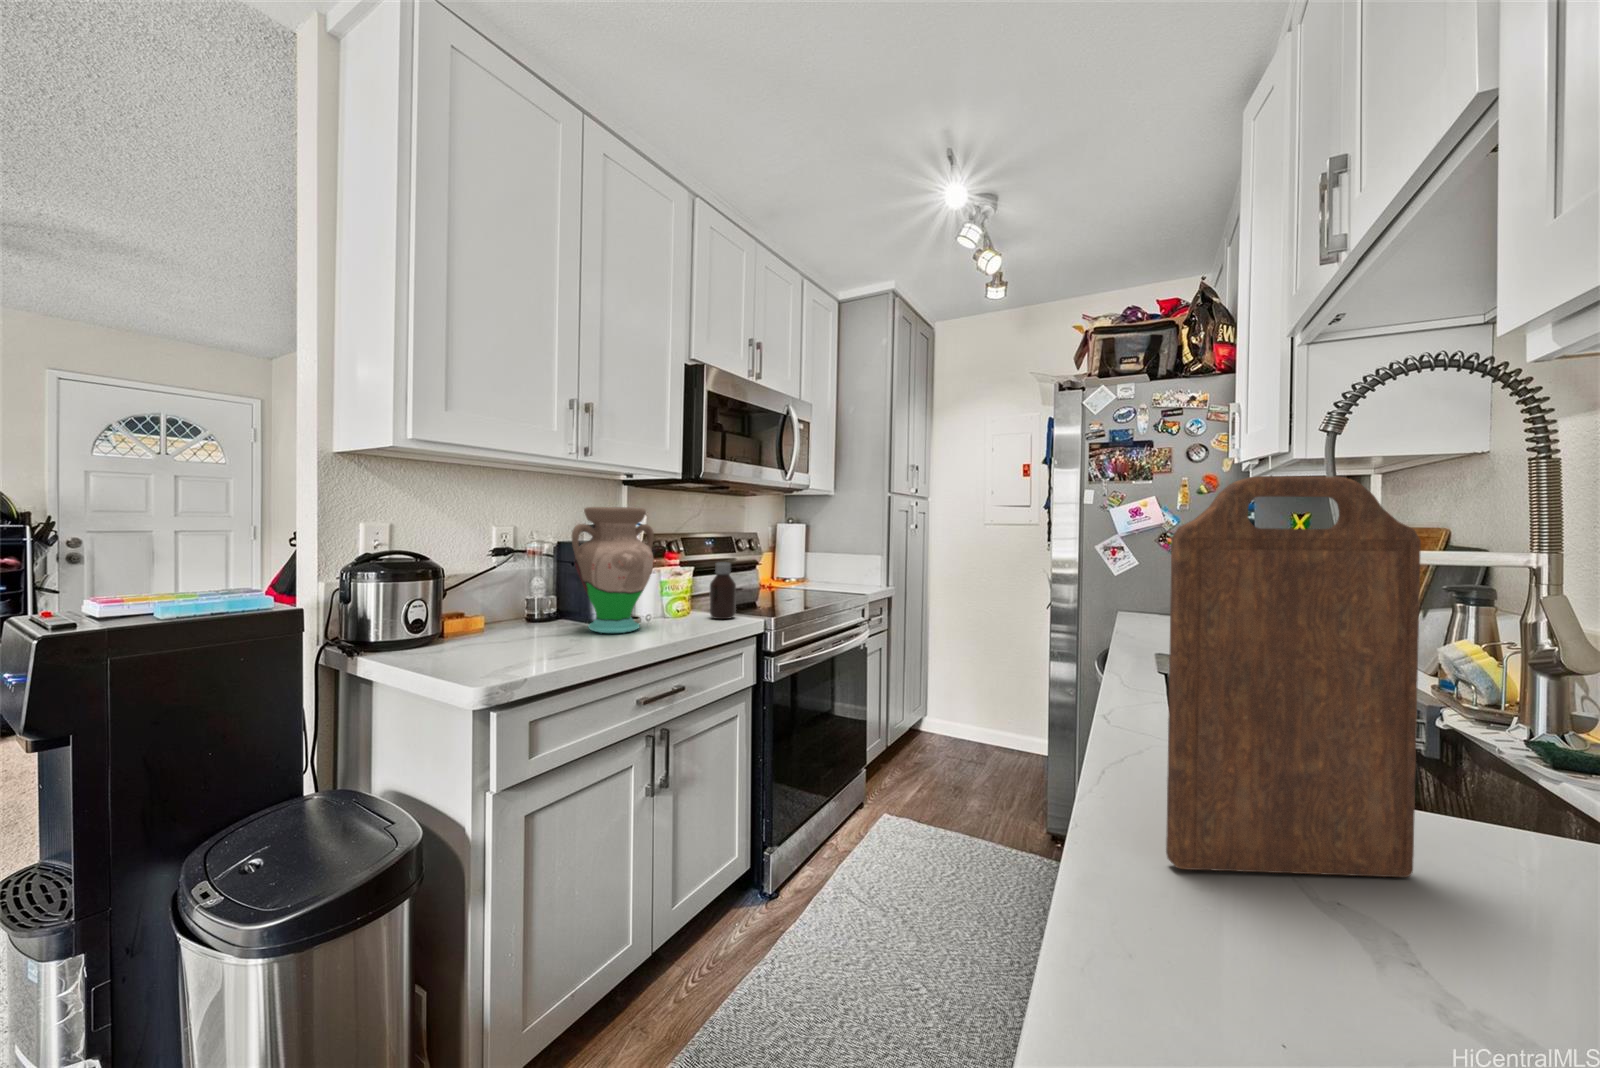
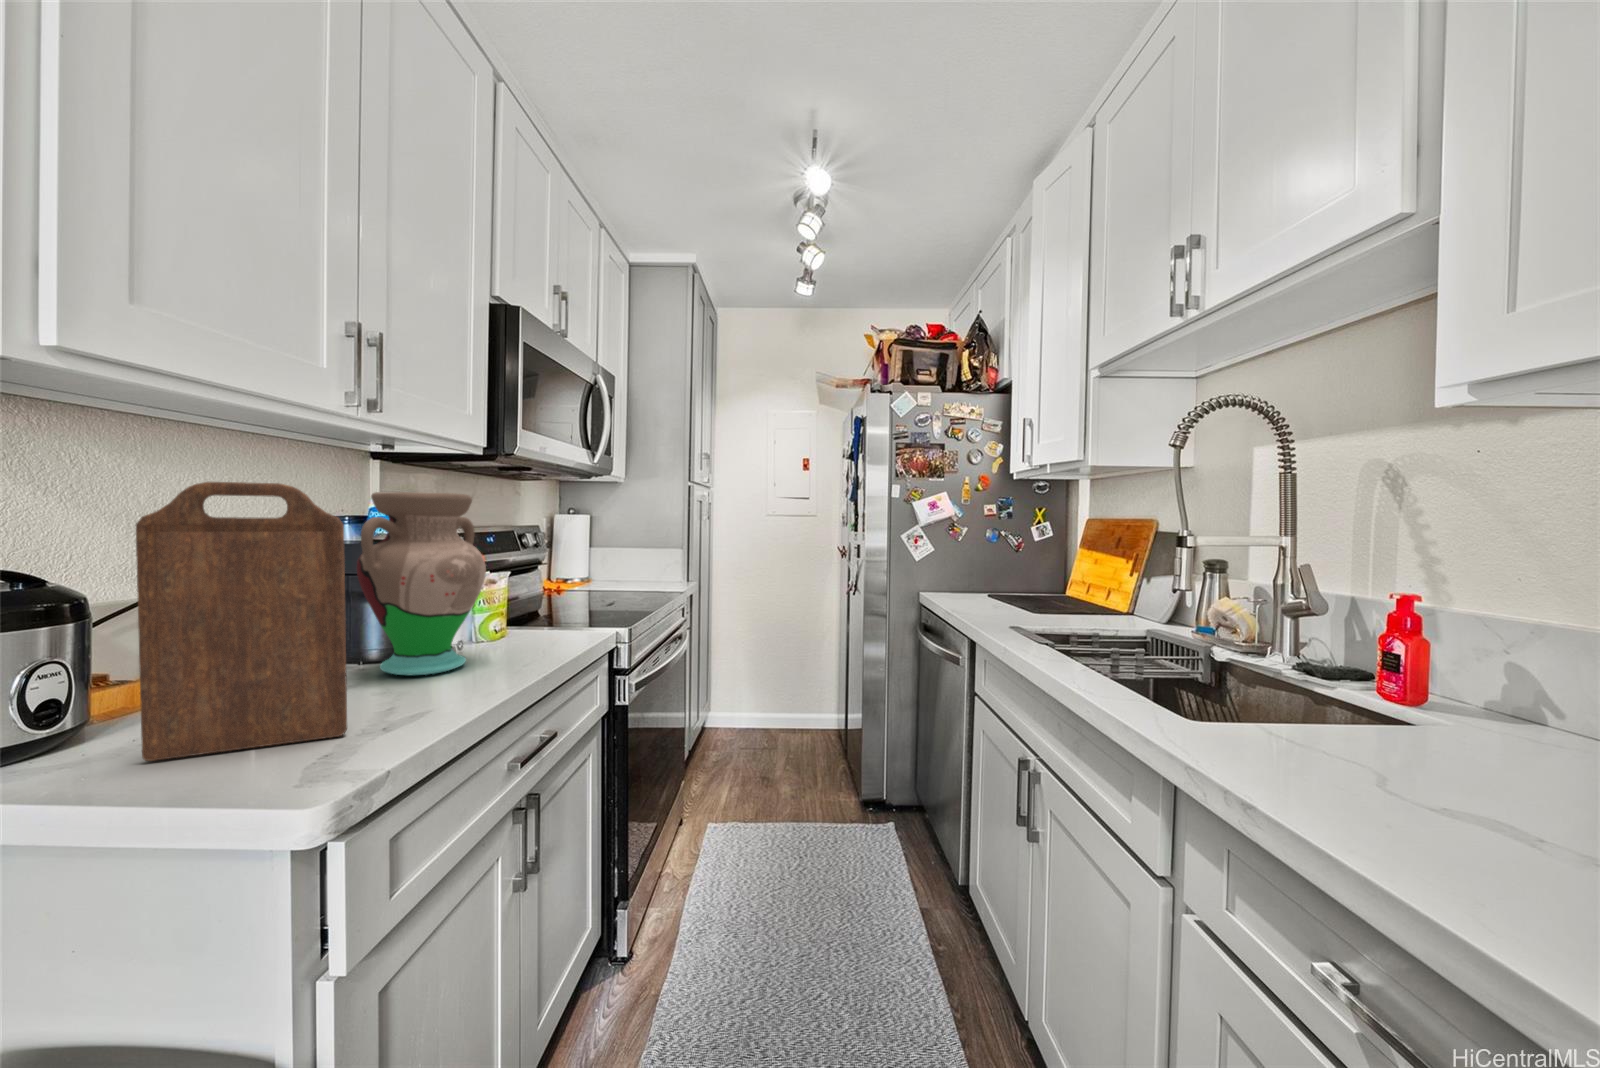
cutting board: present [1166,476,1421,877] -> present [136,482,347,761]
bottle: present [709,562,736,619] -> none [542,564,578,636]

